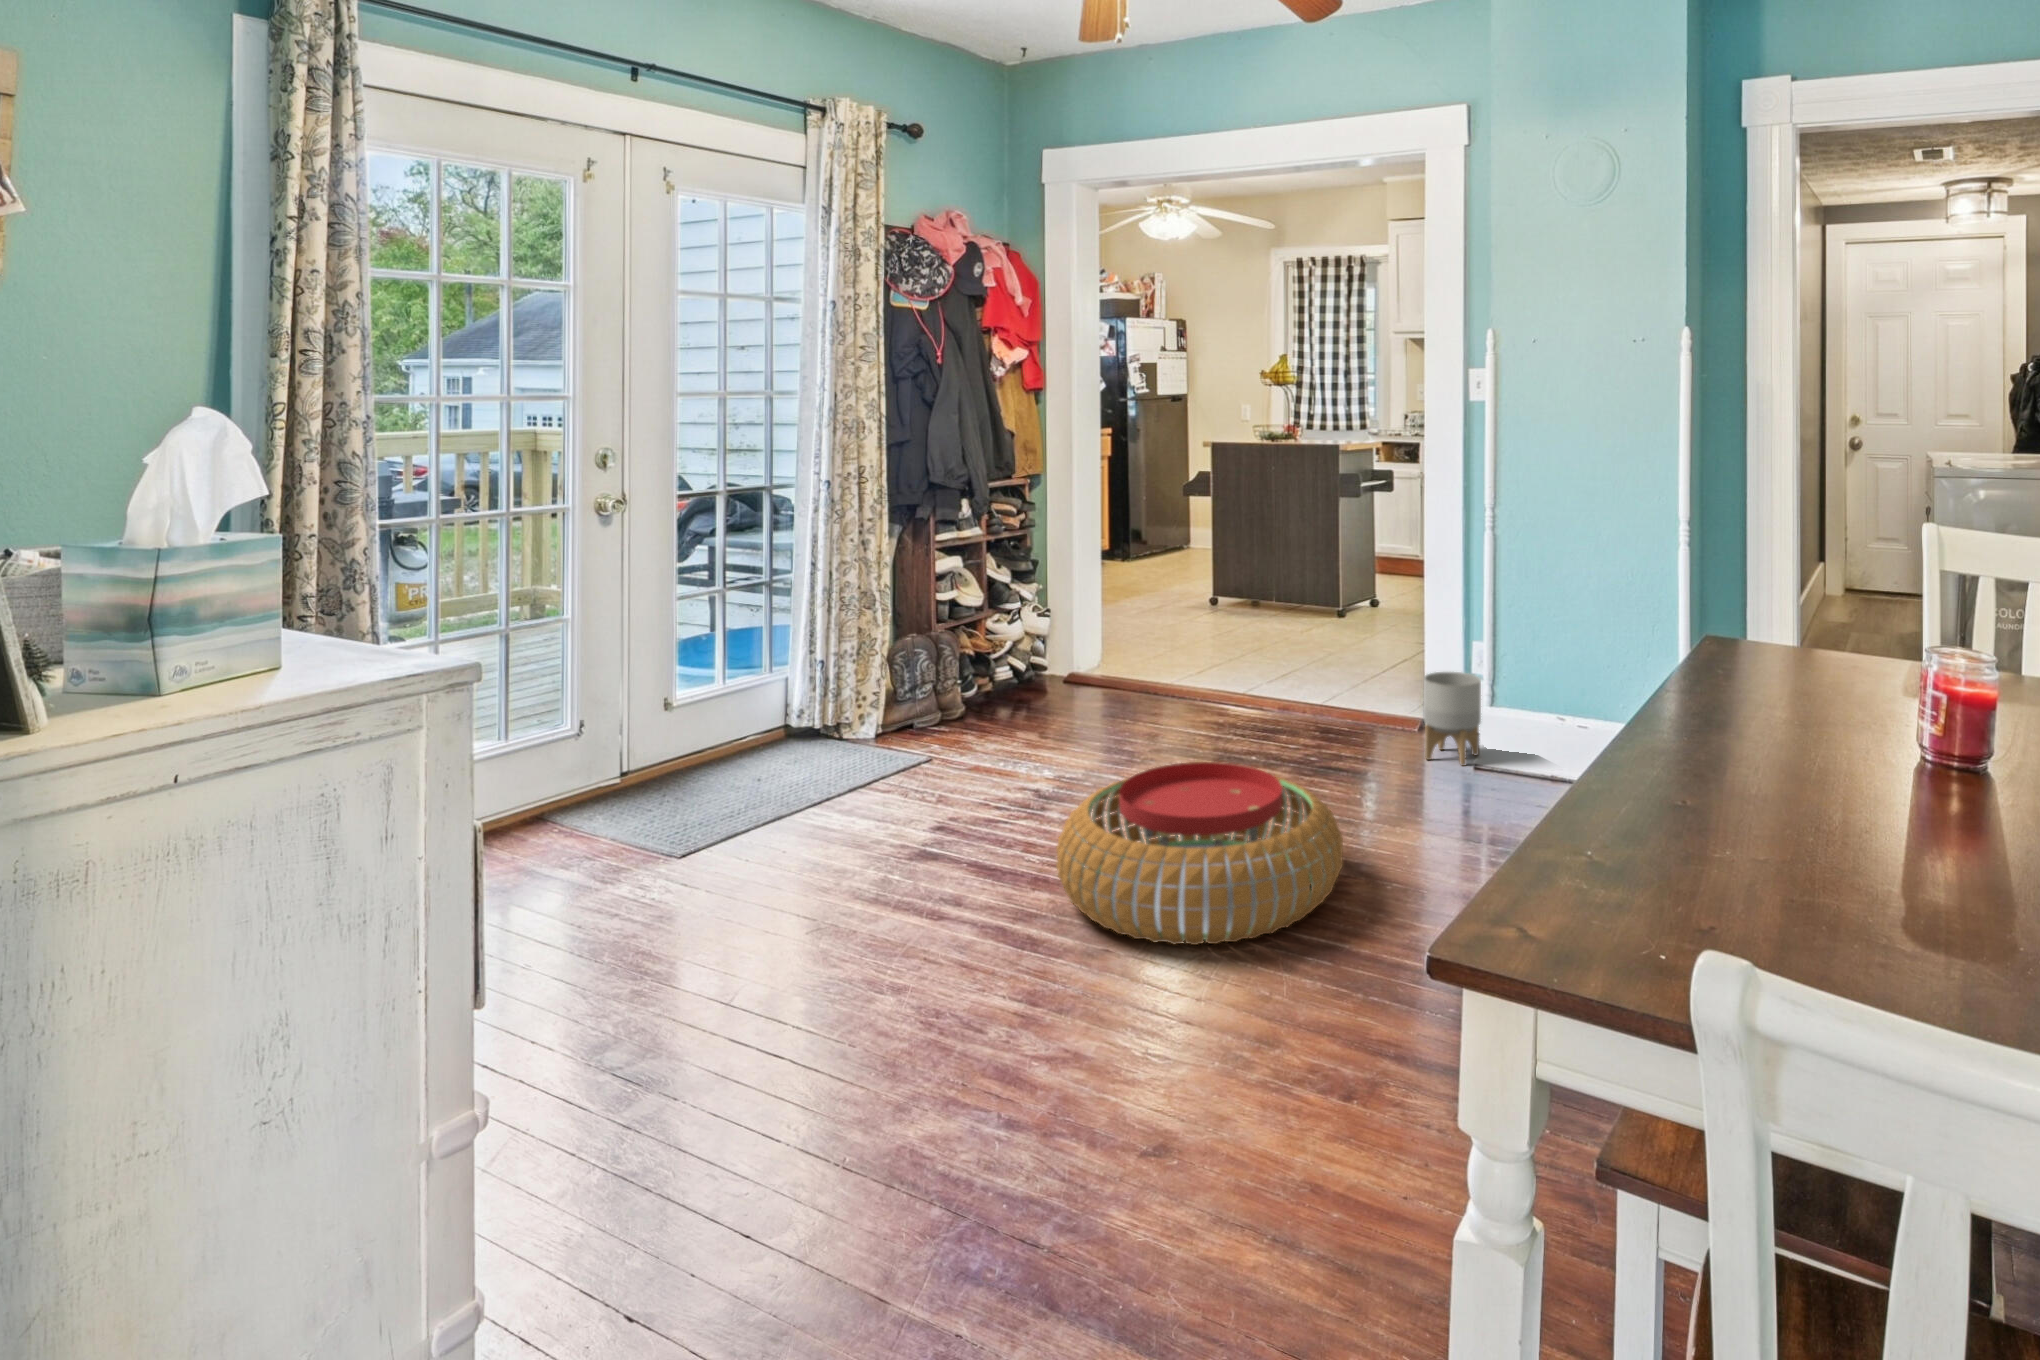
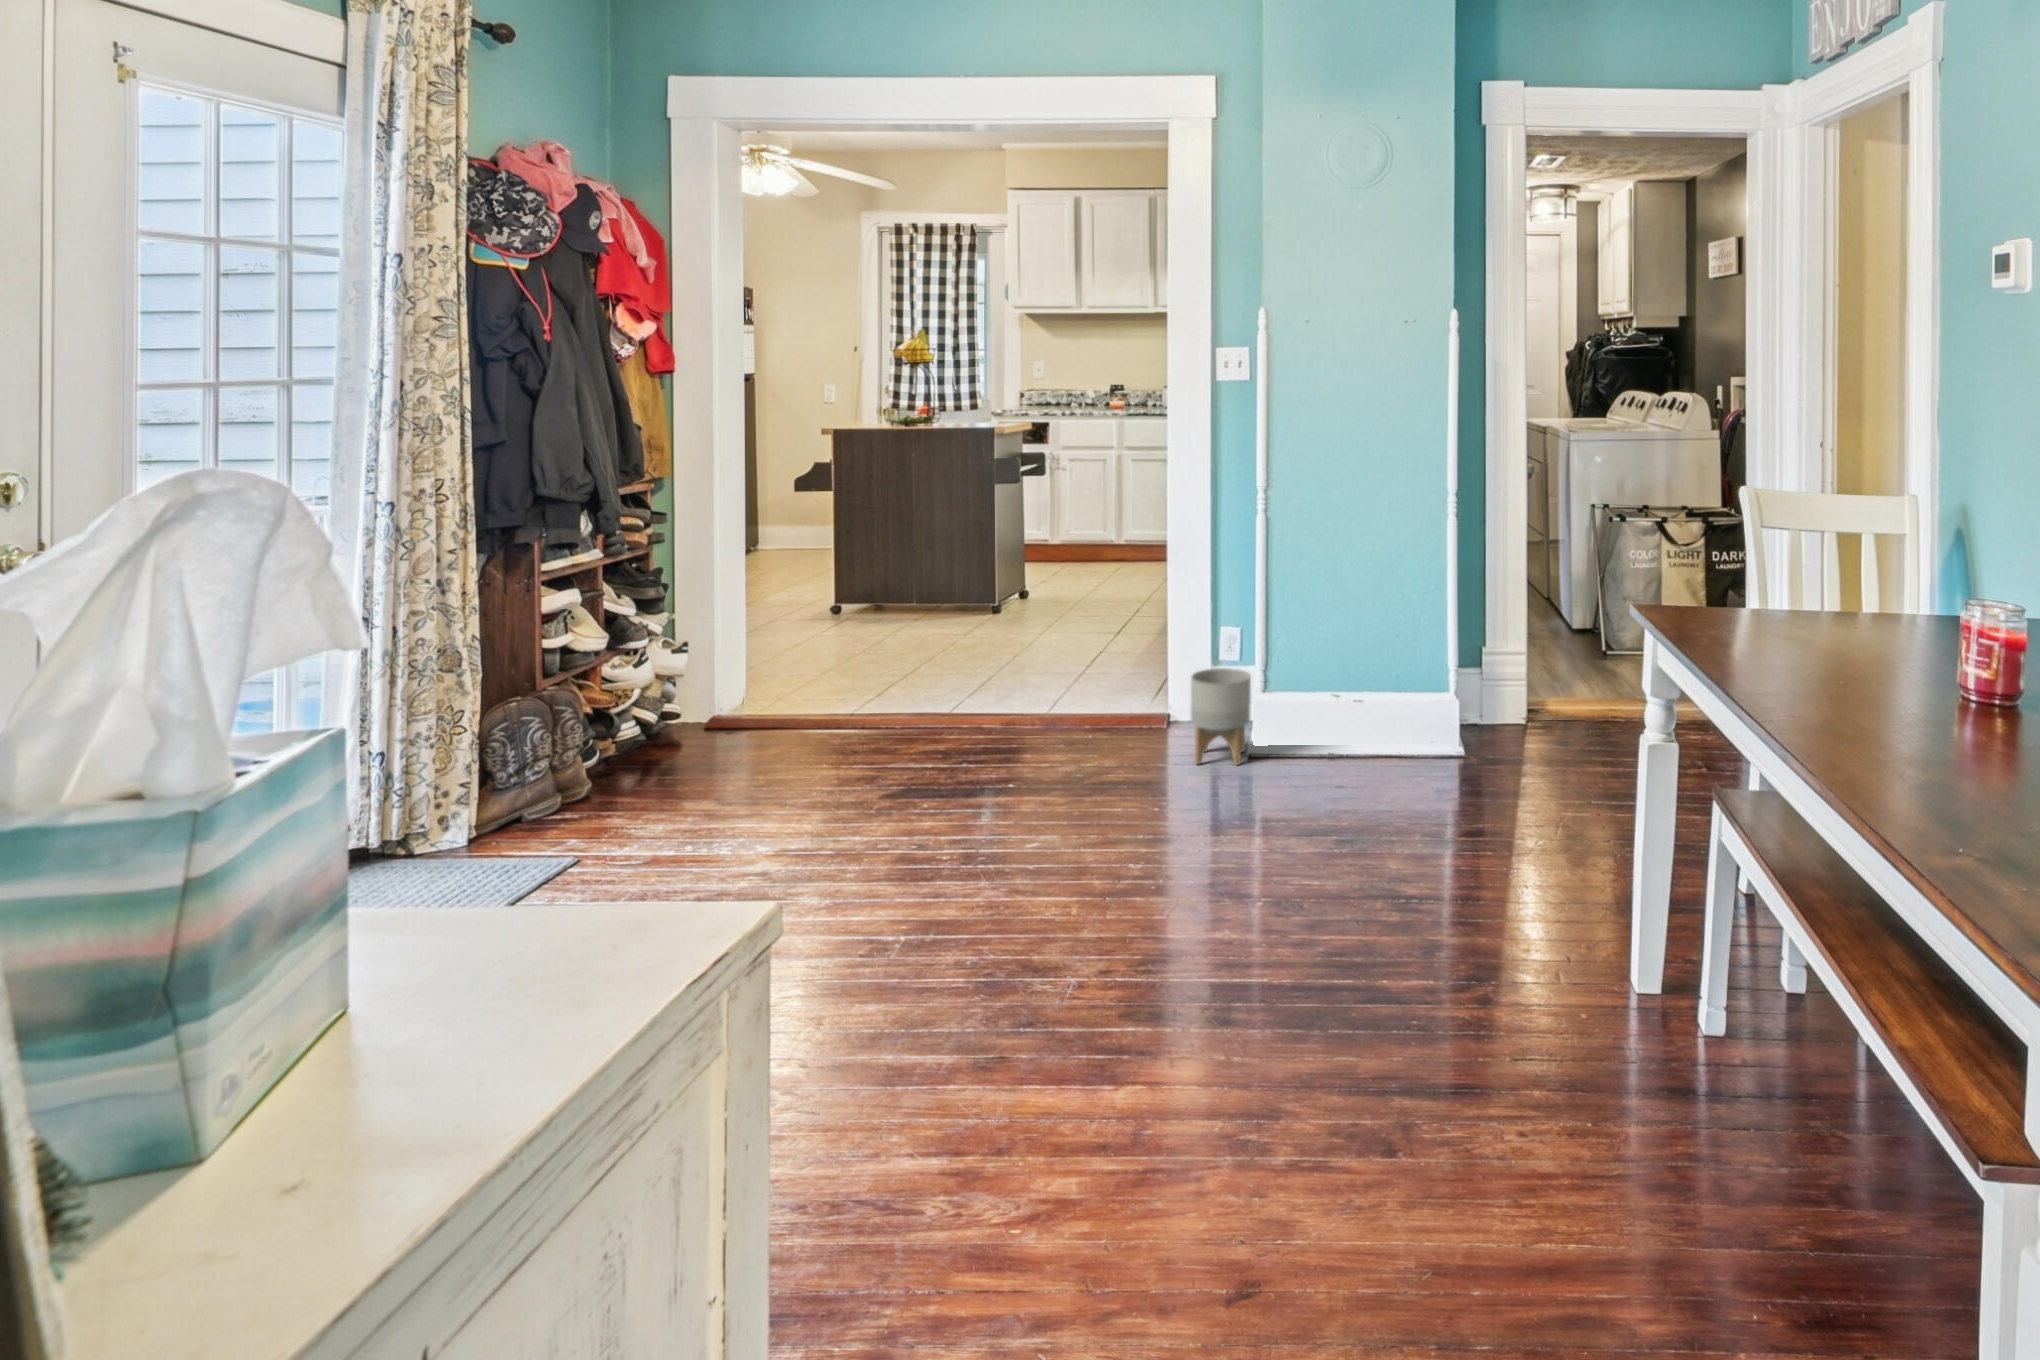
pouf: present [1056,762,1343,945] -> none [883,806,1226,1036]

